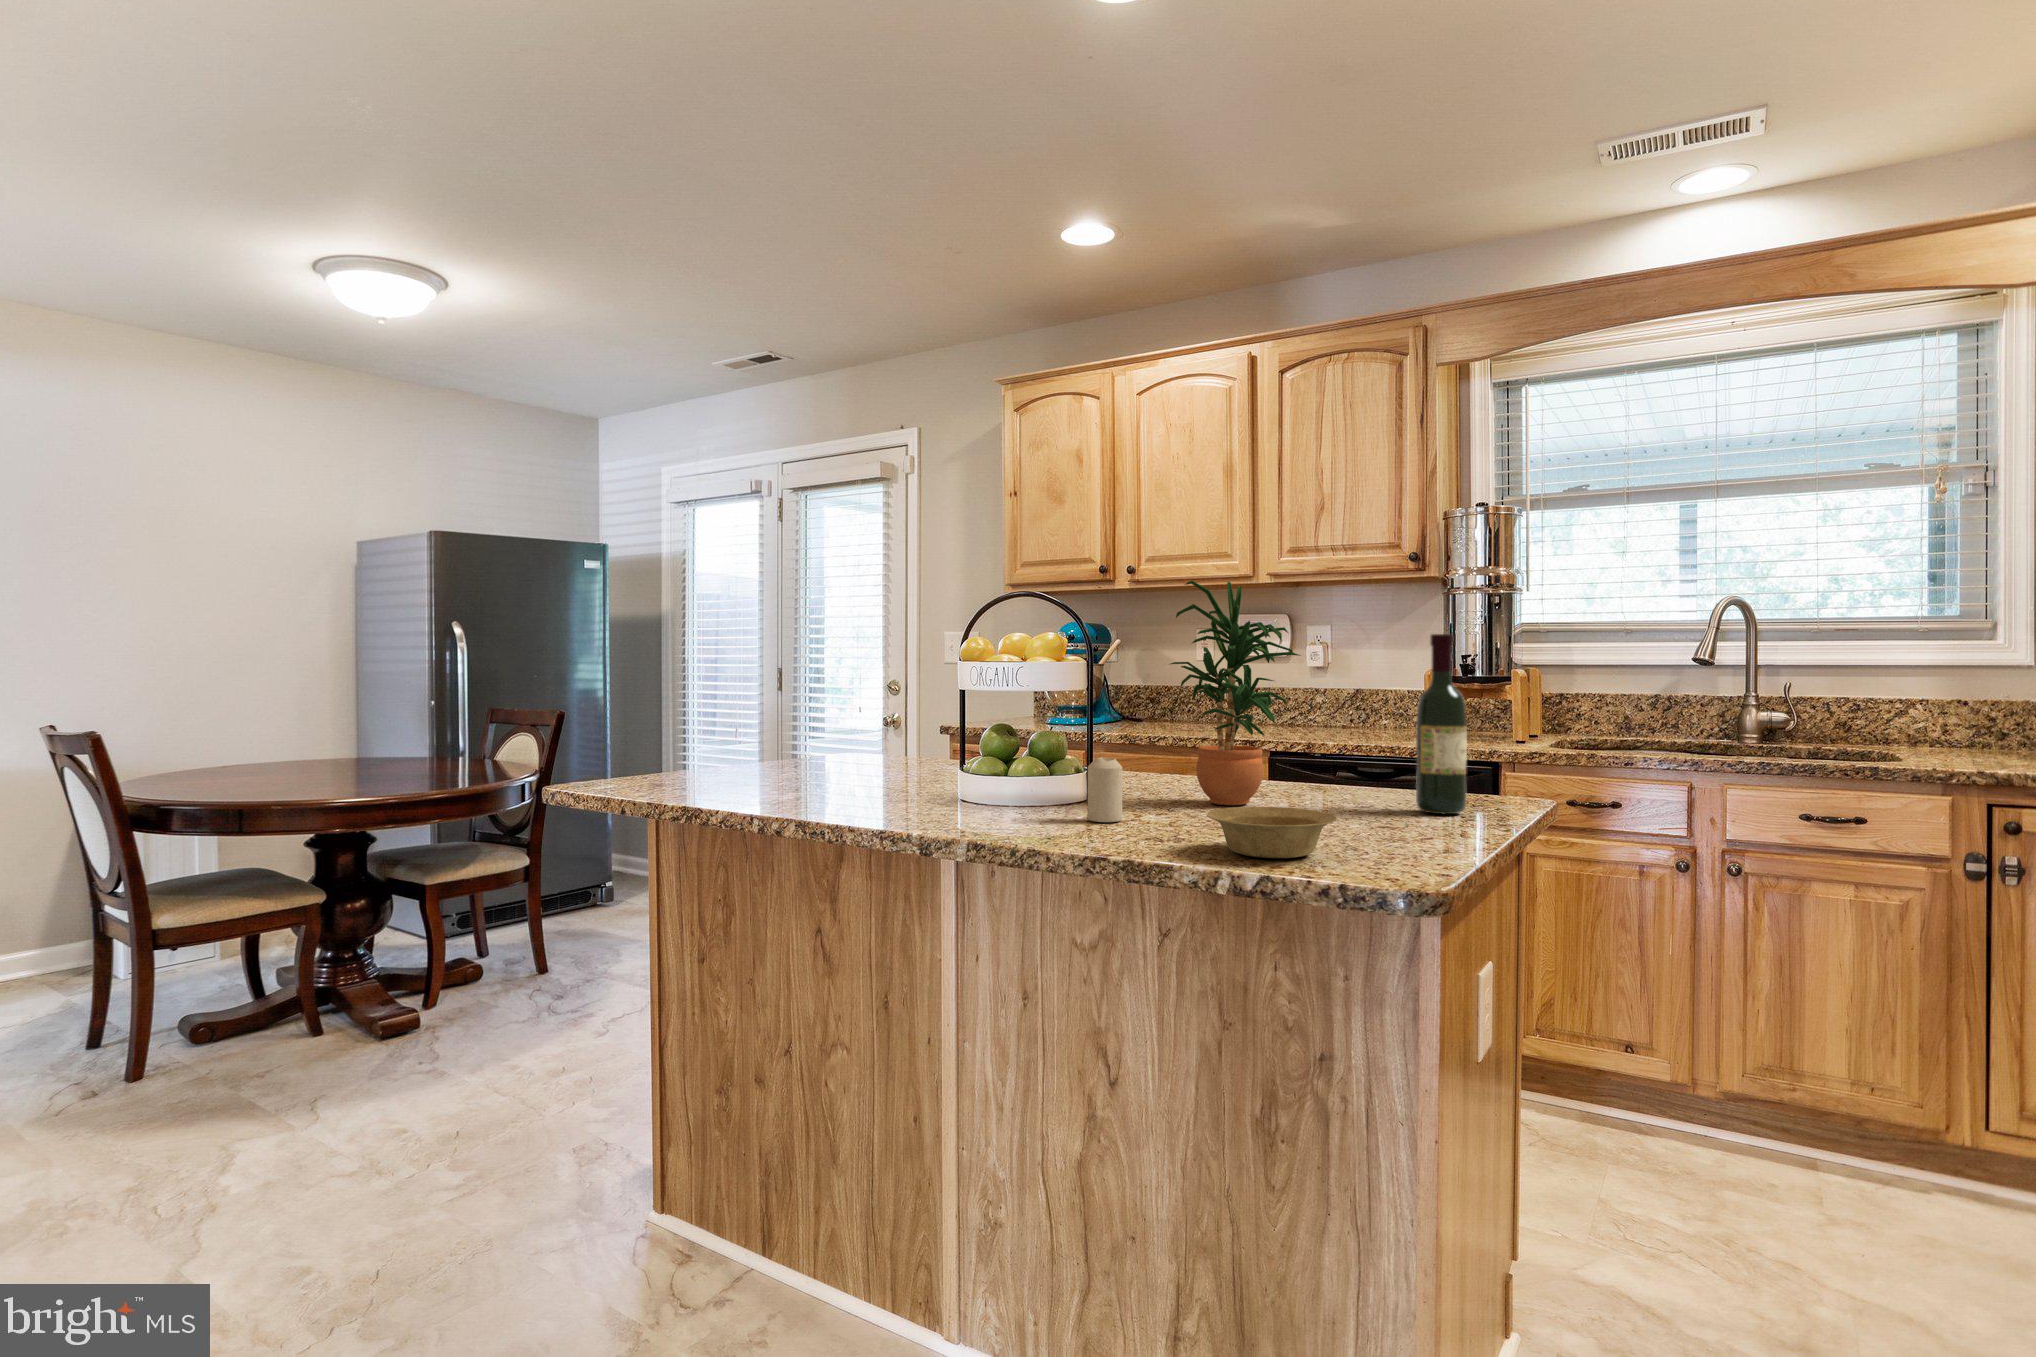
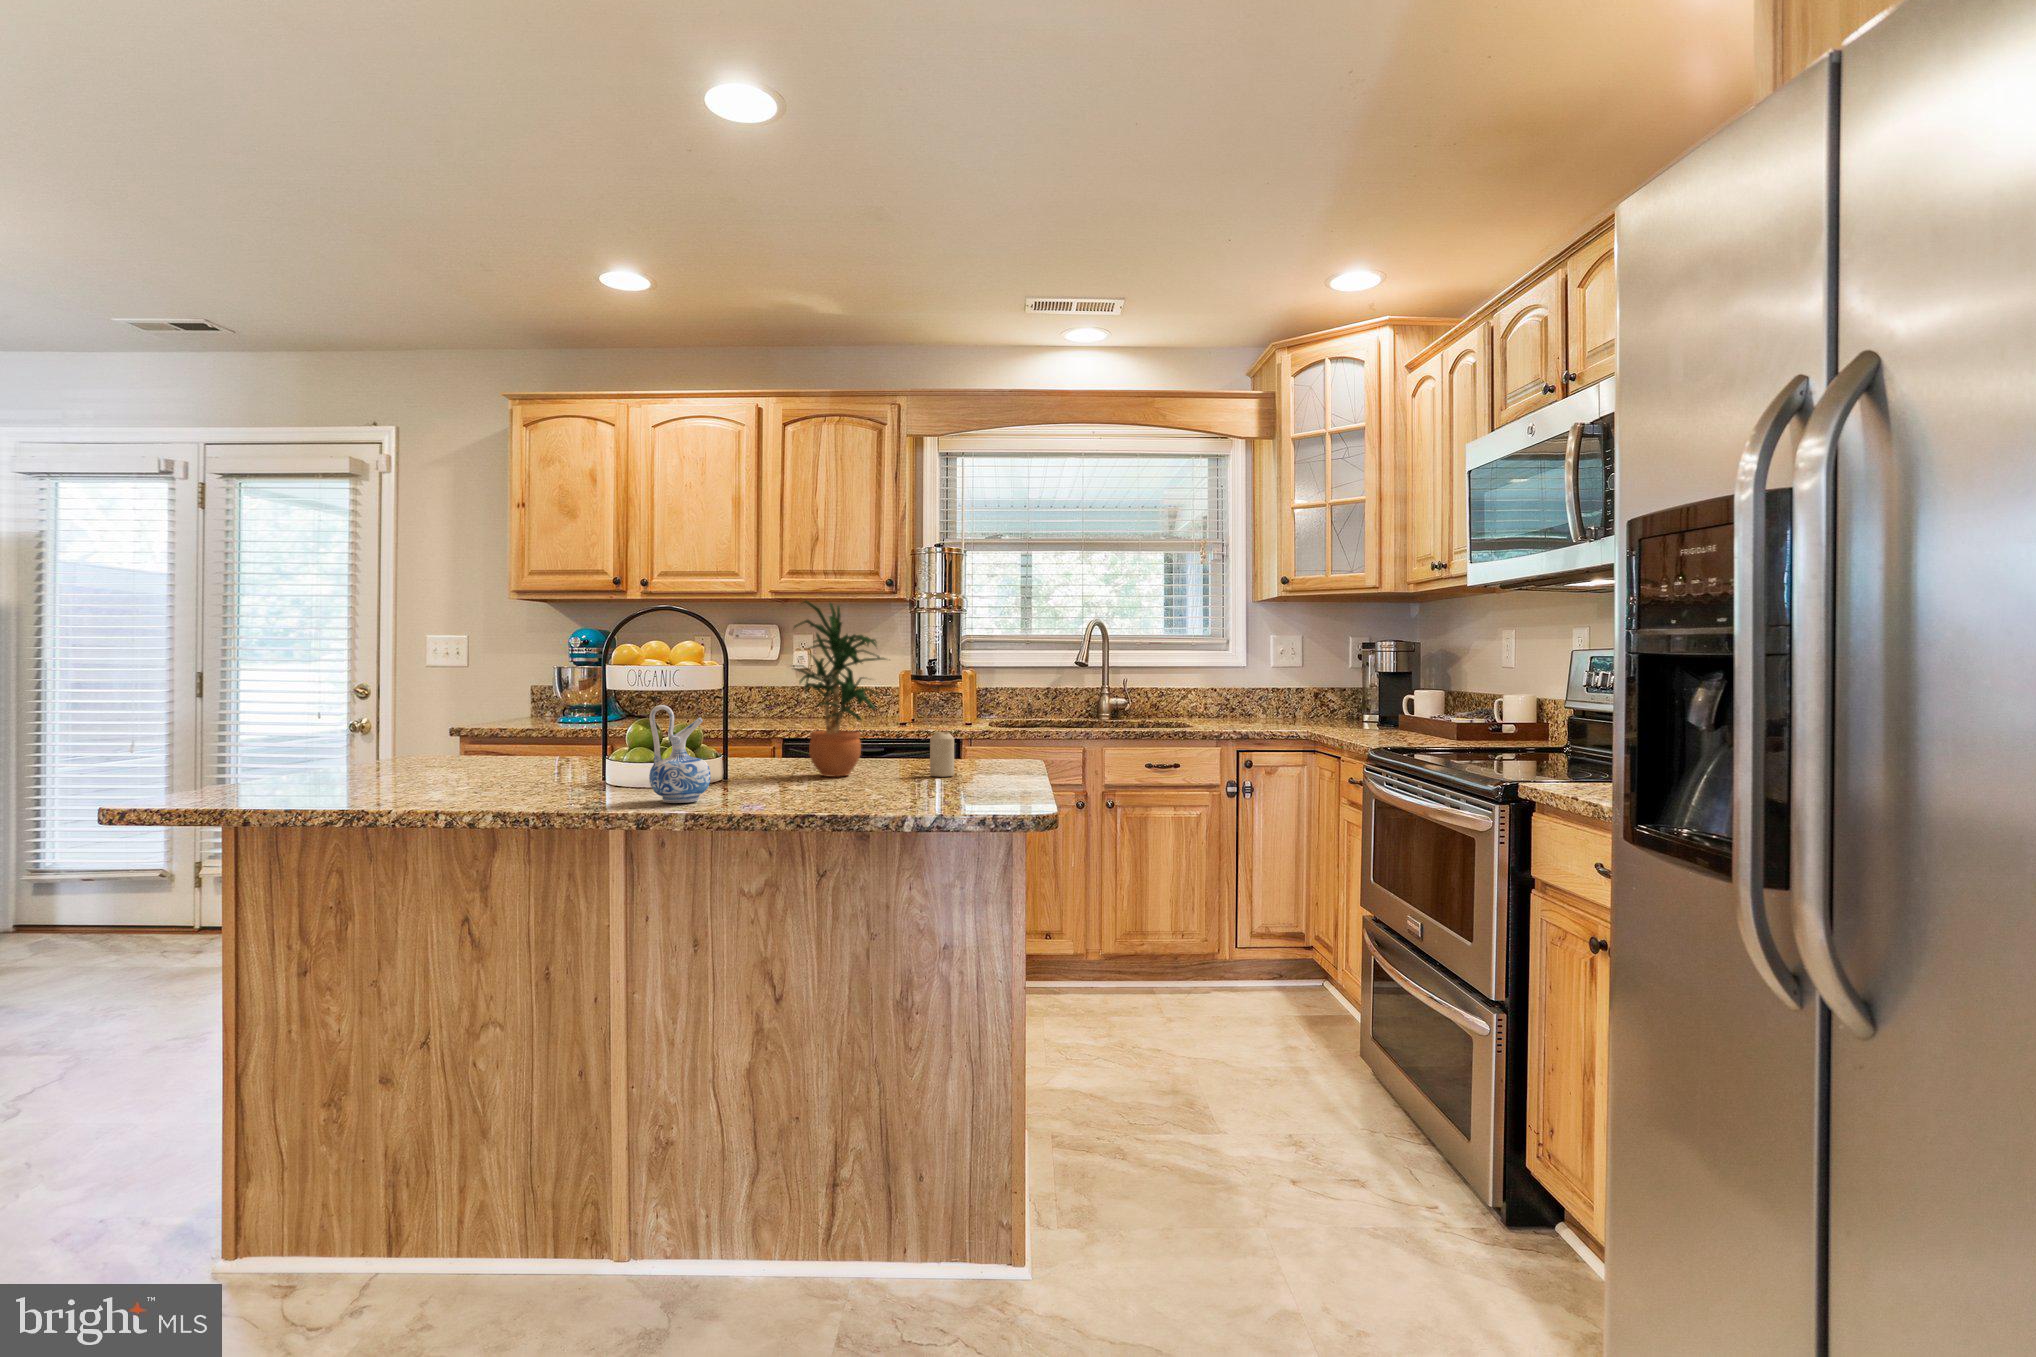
wine bottle: present [1416,634,1467,814] -> none [968,646,1002,773]
ceramic pitcher: none [960,709,1029,826] -> present [649,705,711,803]
candle: present [1088,757,1122,822] -> present [930,732,954,777]
bowl: present [1207,807,1337,858] -> none [875,771,967,805]

